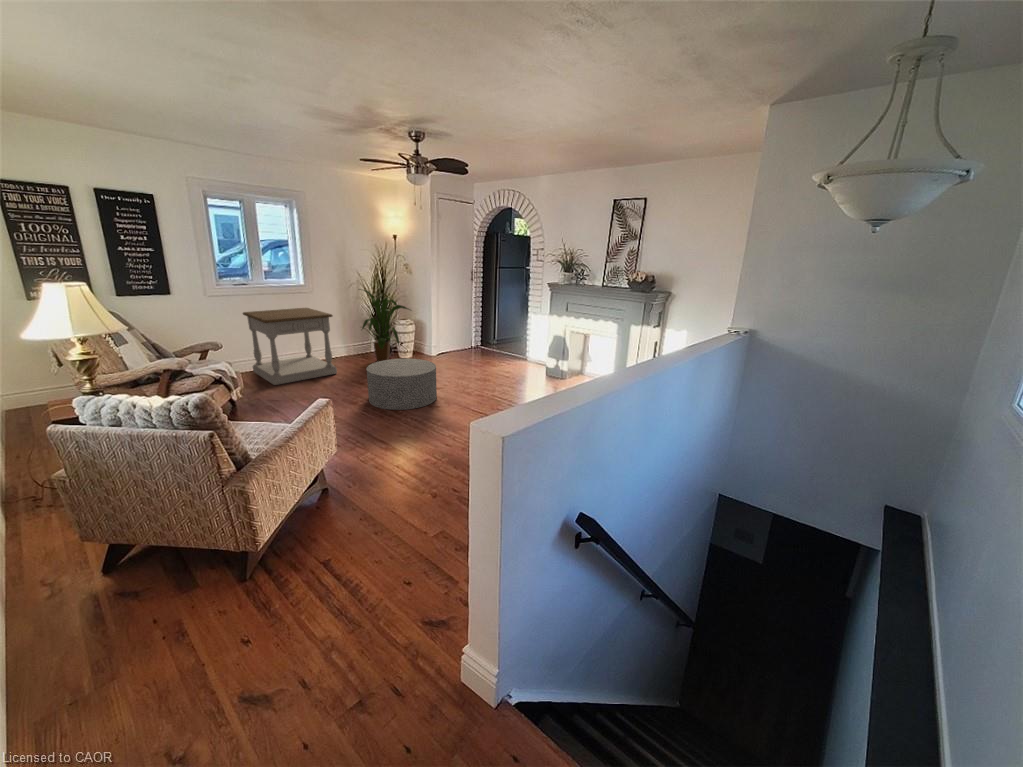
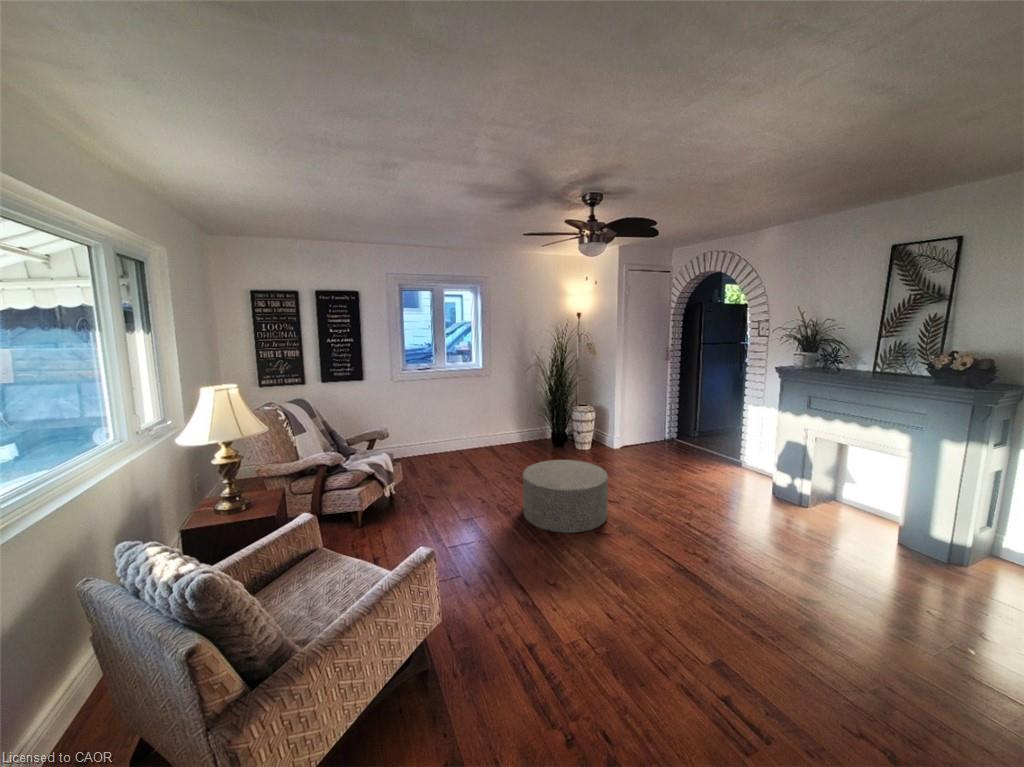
house plant: present [362,290,410,361] -> none [531,373,591,455]
side table: present [243,308,337,385] -> none [420,392,501,476]

